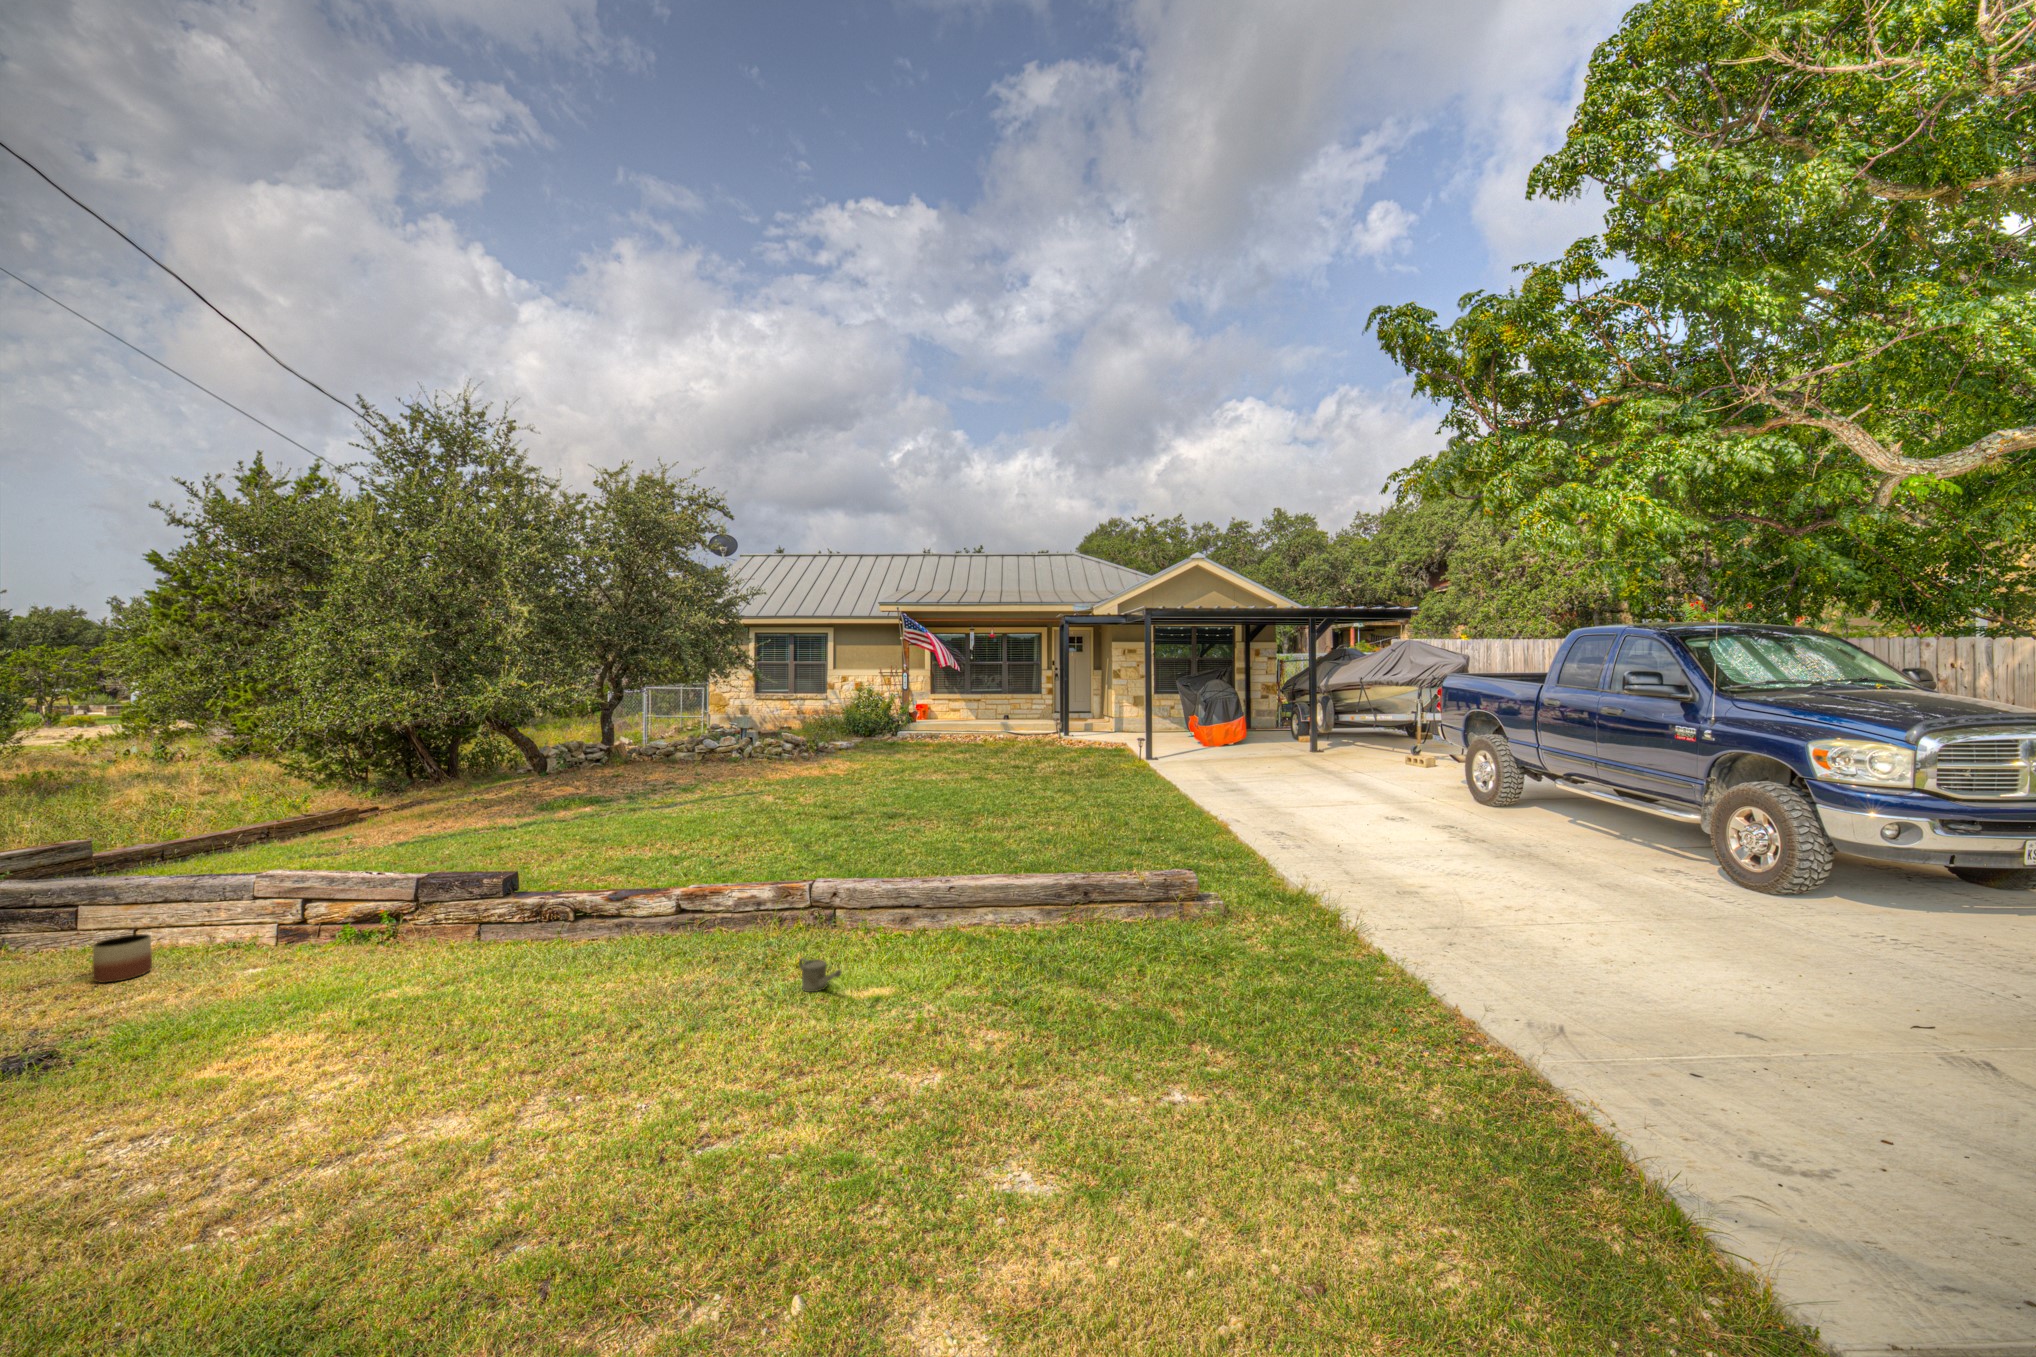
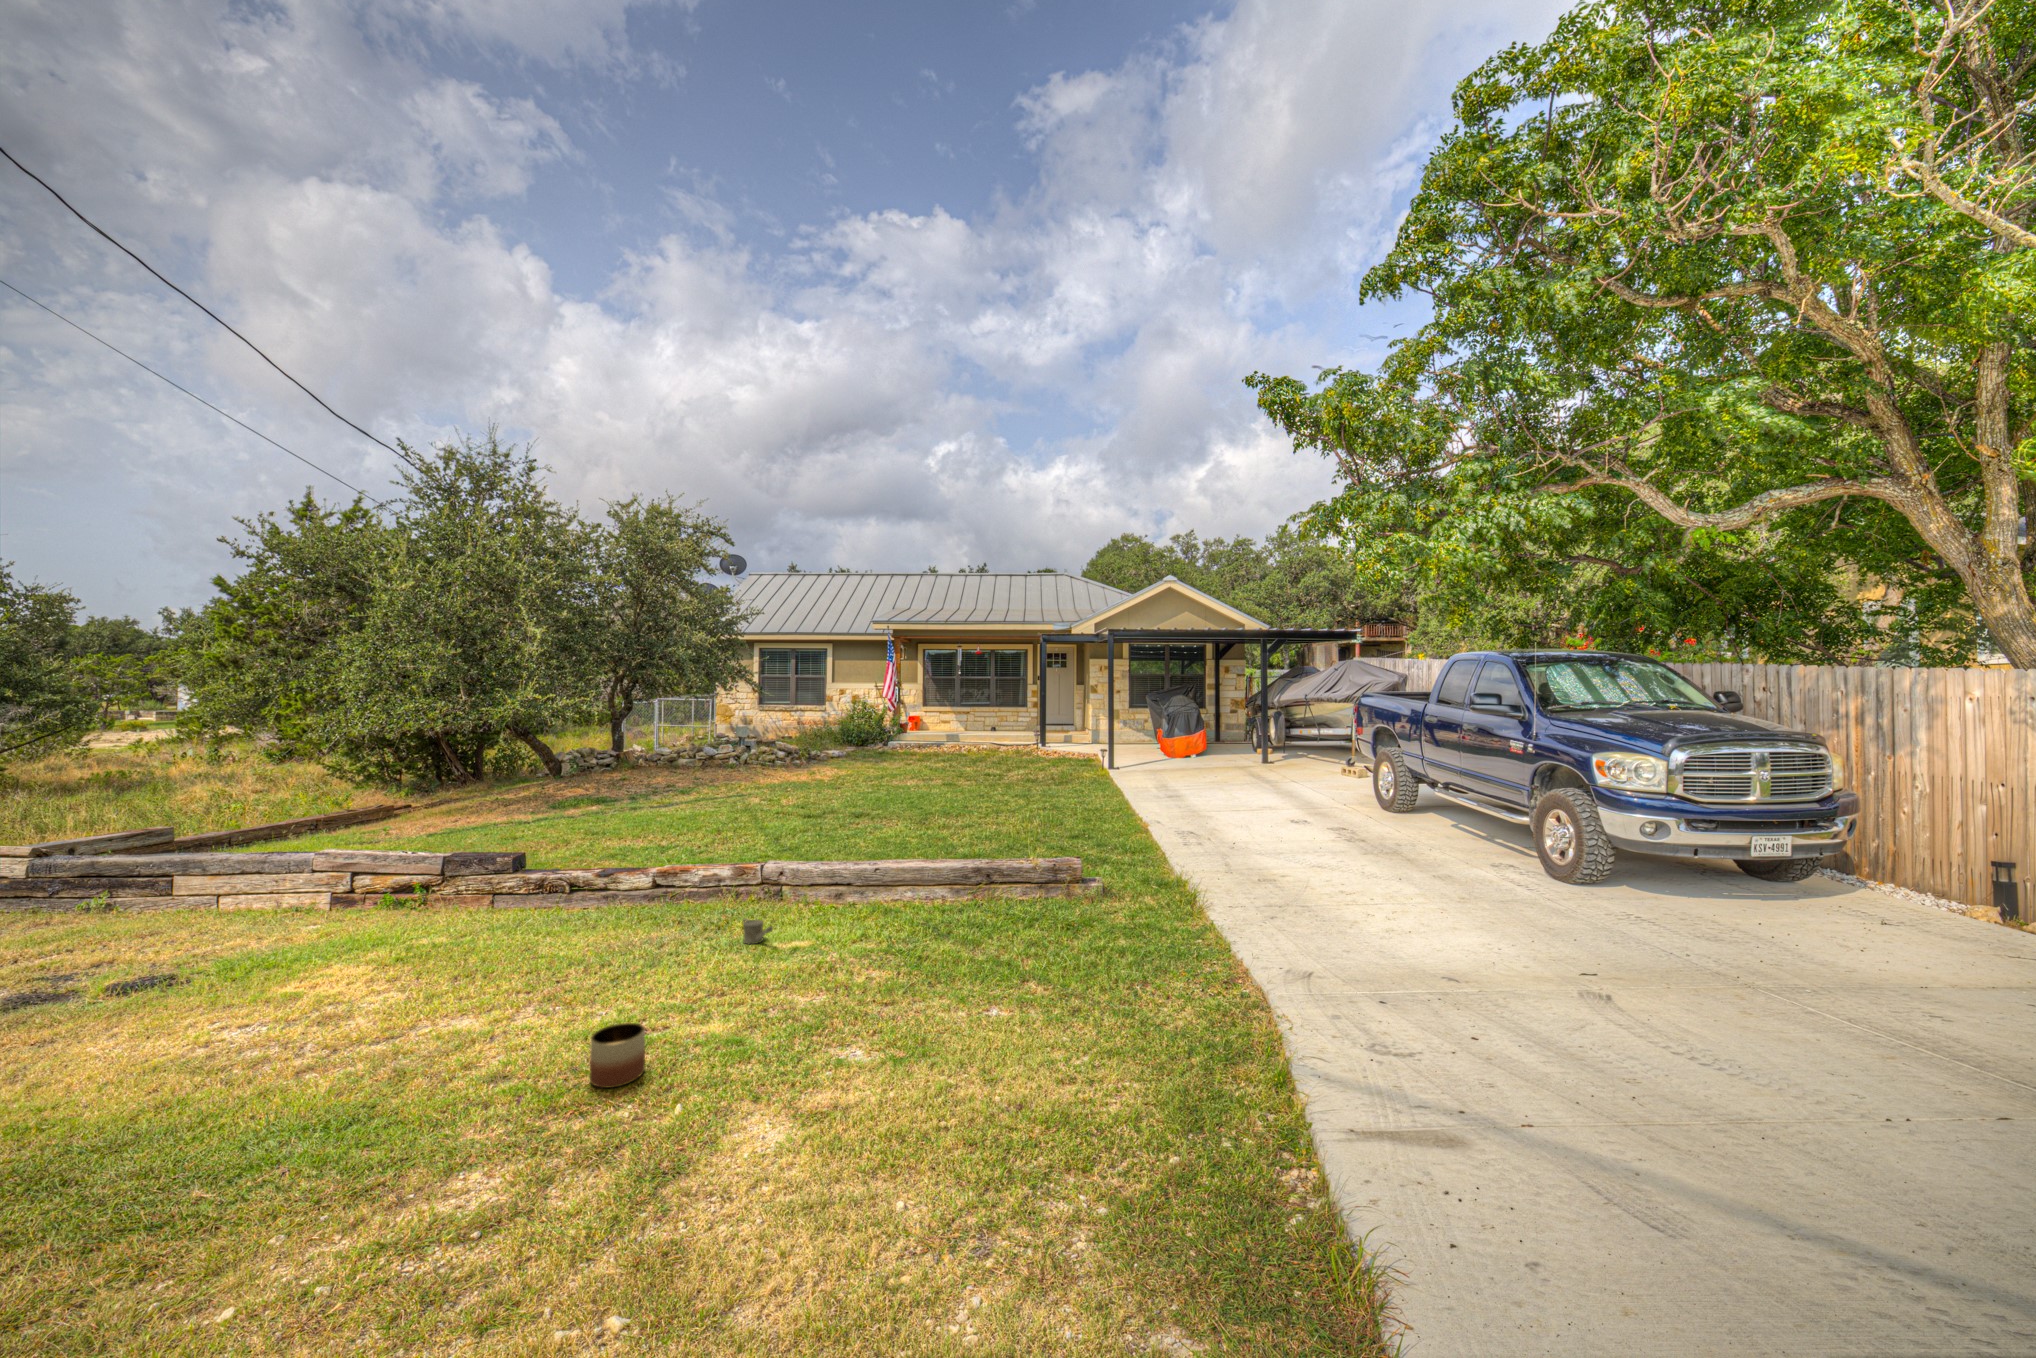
planter: present [92,934,152,983] -> present [590,1023,645,1088]

